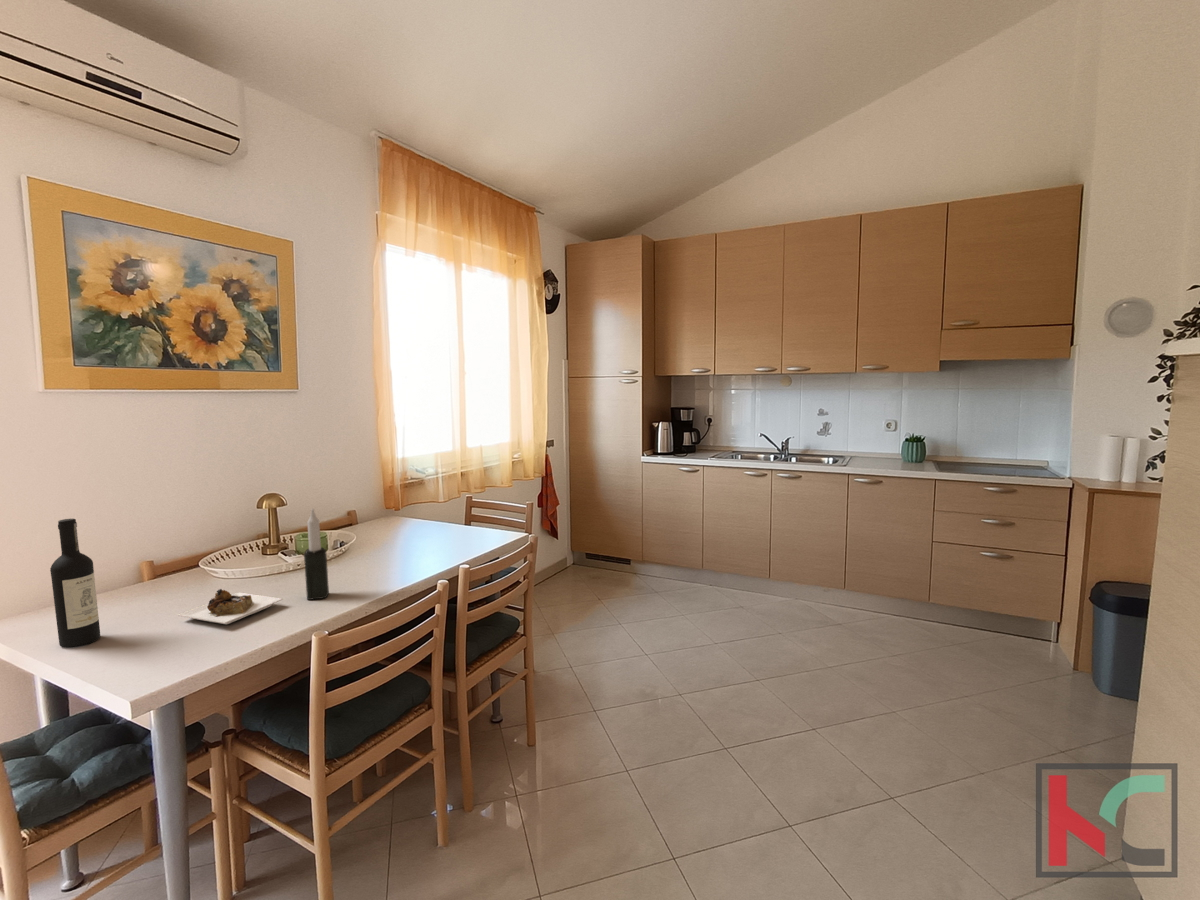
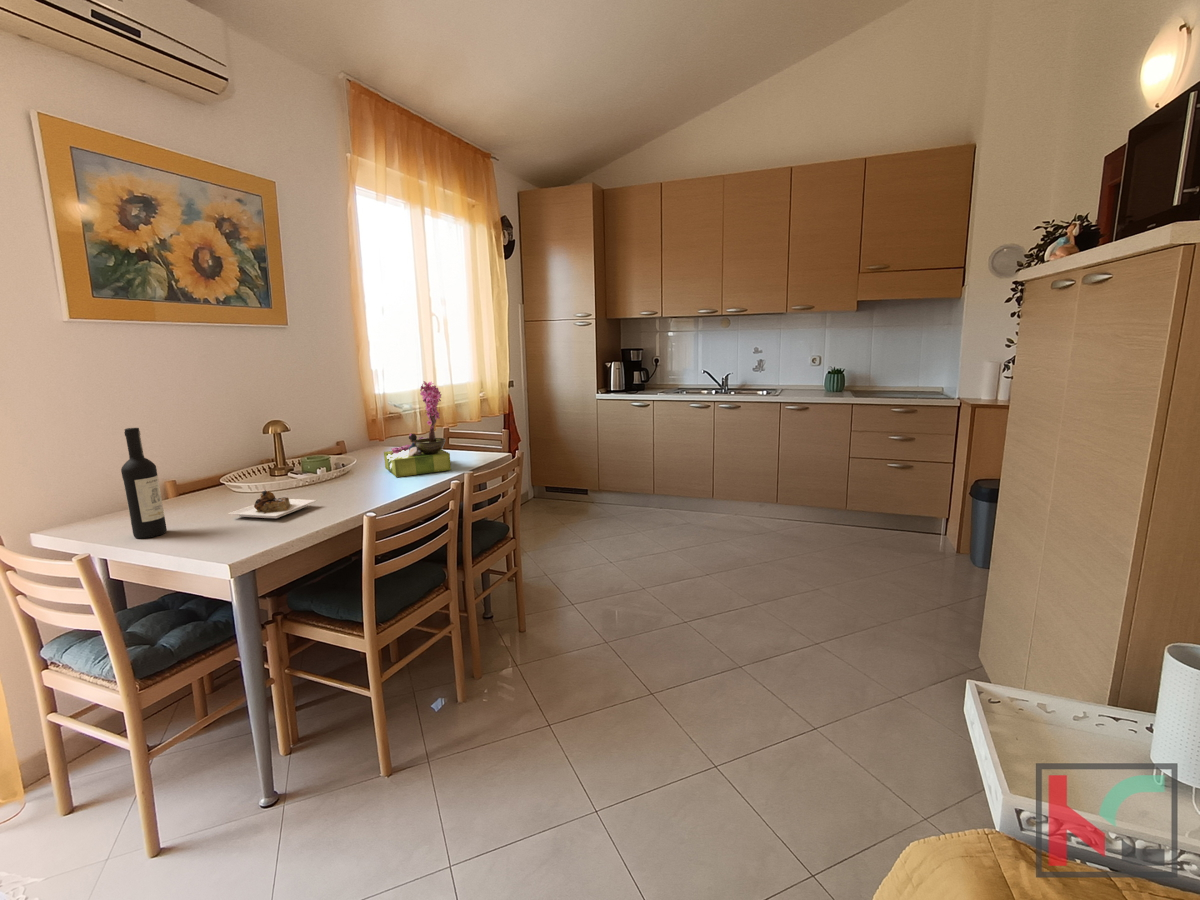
flower arrangement: none [384,451,458,564] -> present [384,381,451,477]
candle: present [304,509,329,600] -> none [331,423,353,502]

